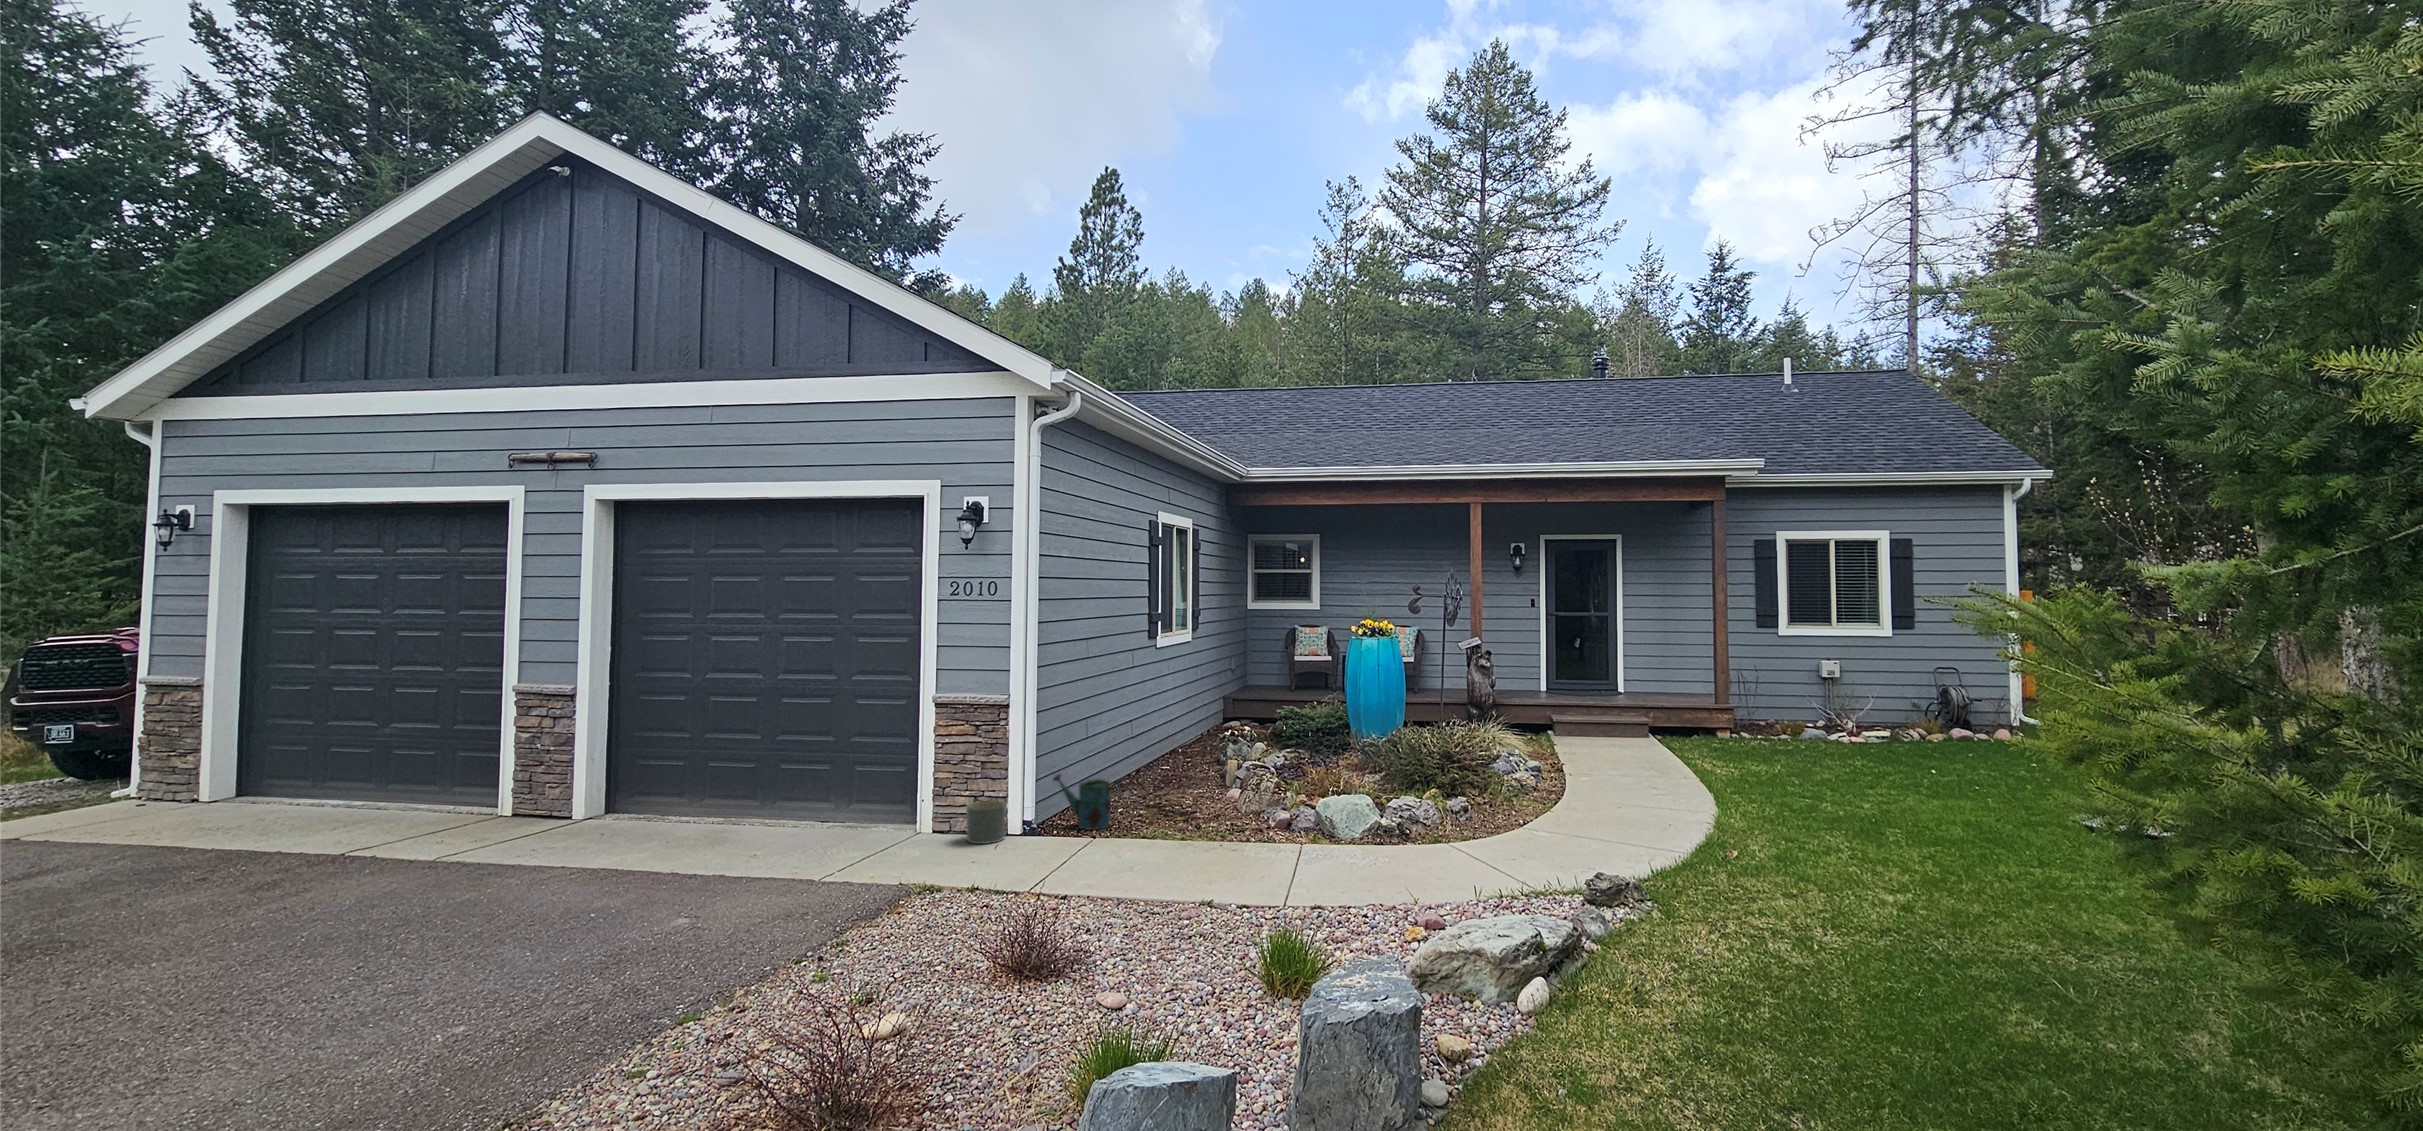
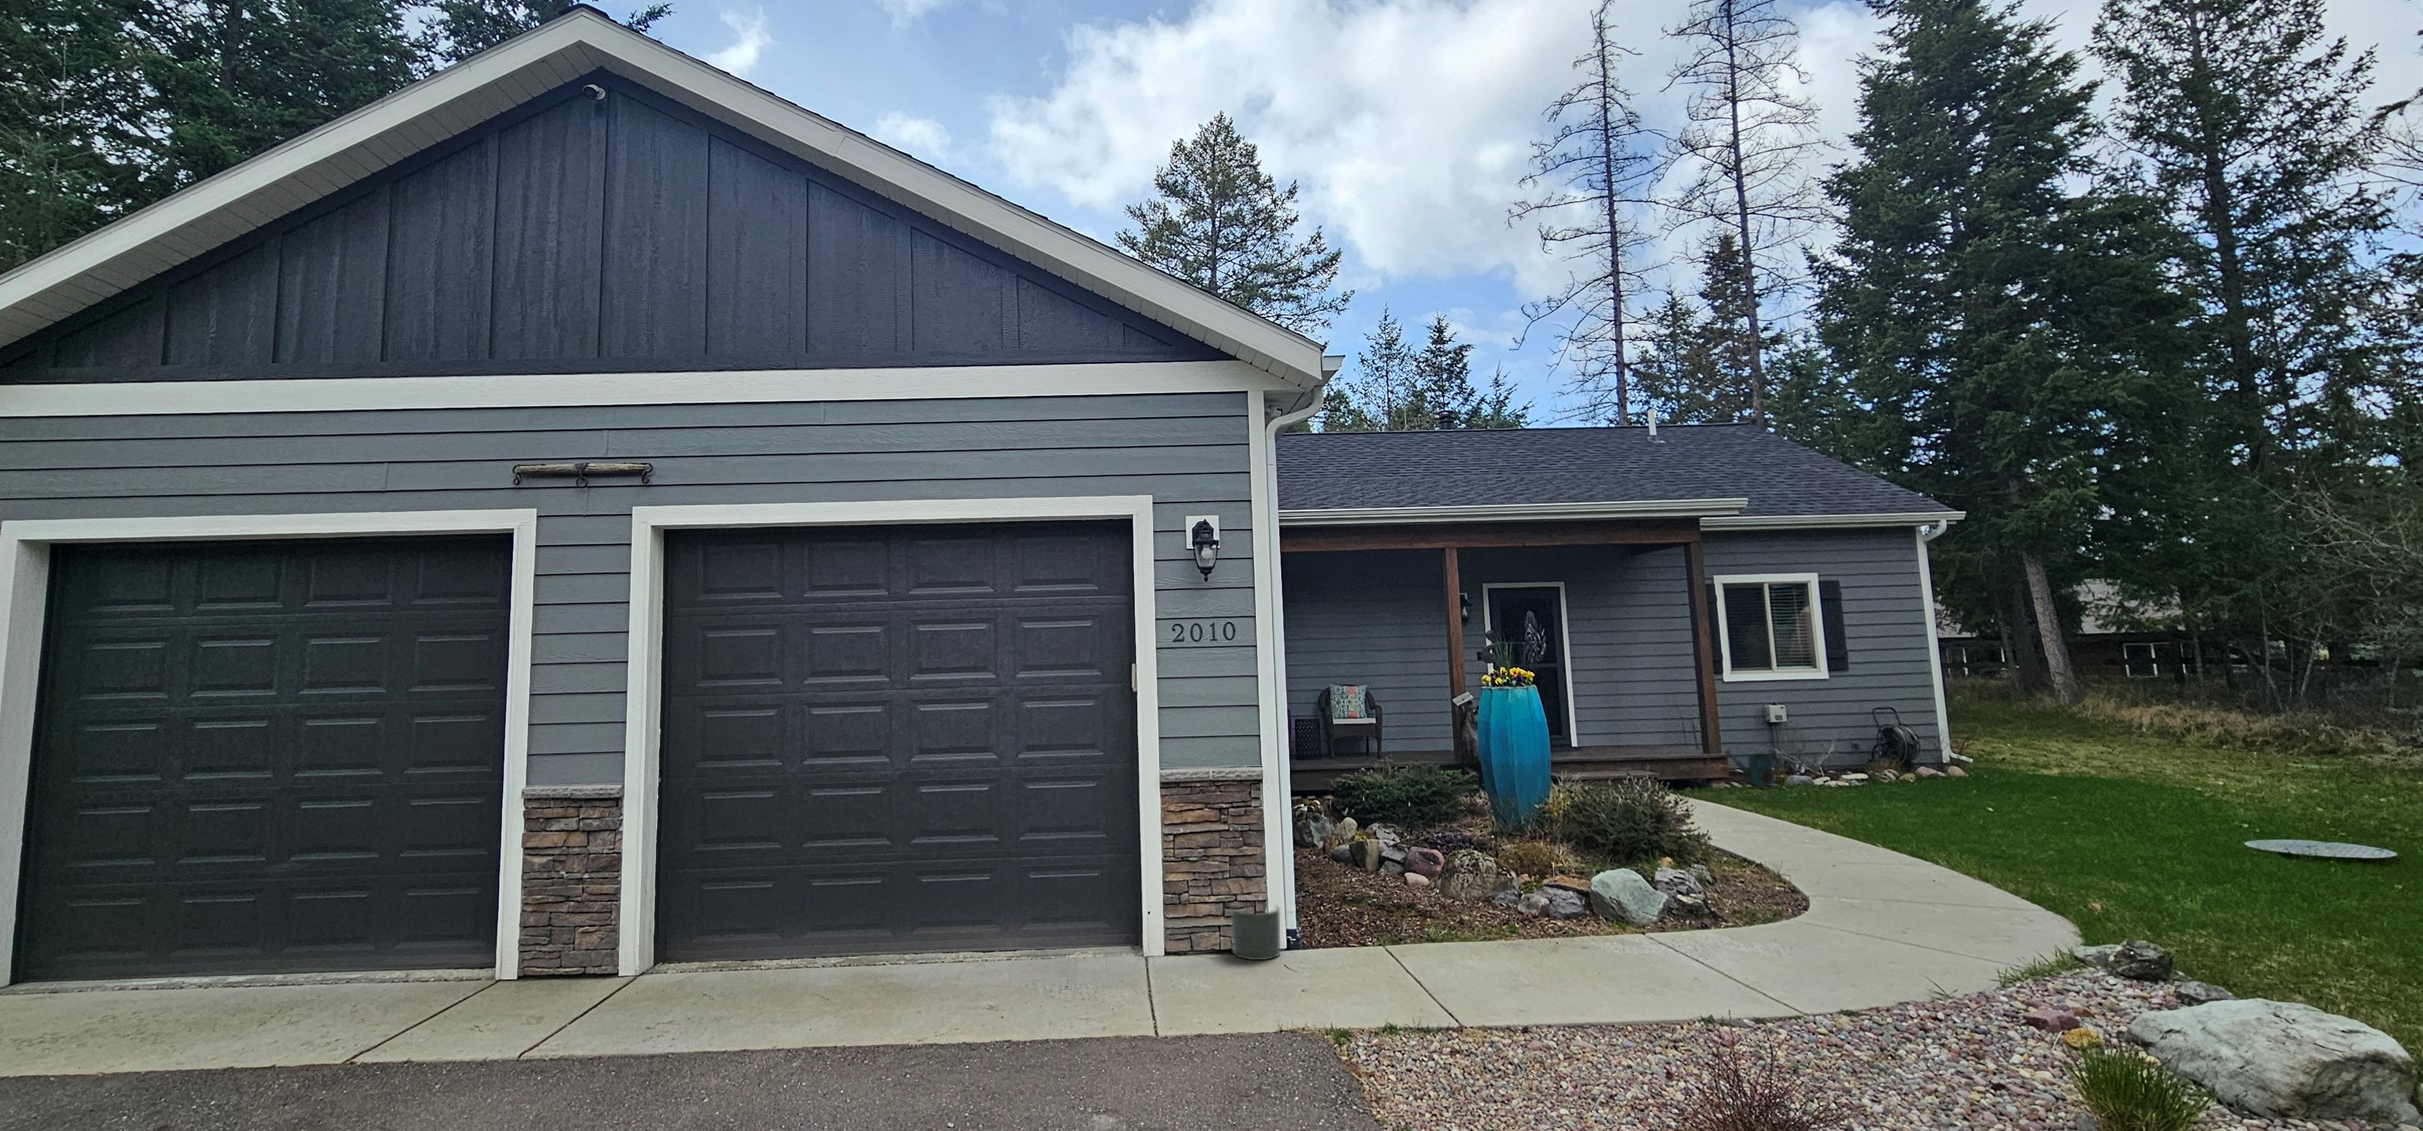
watering can: present [1053,774,1120,830] -> present [1726,751,1775,786]

